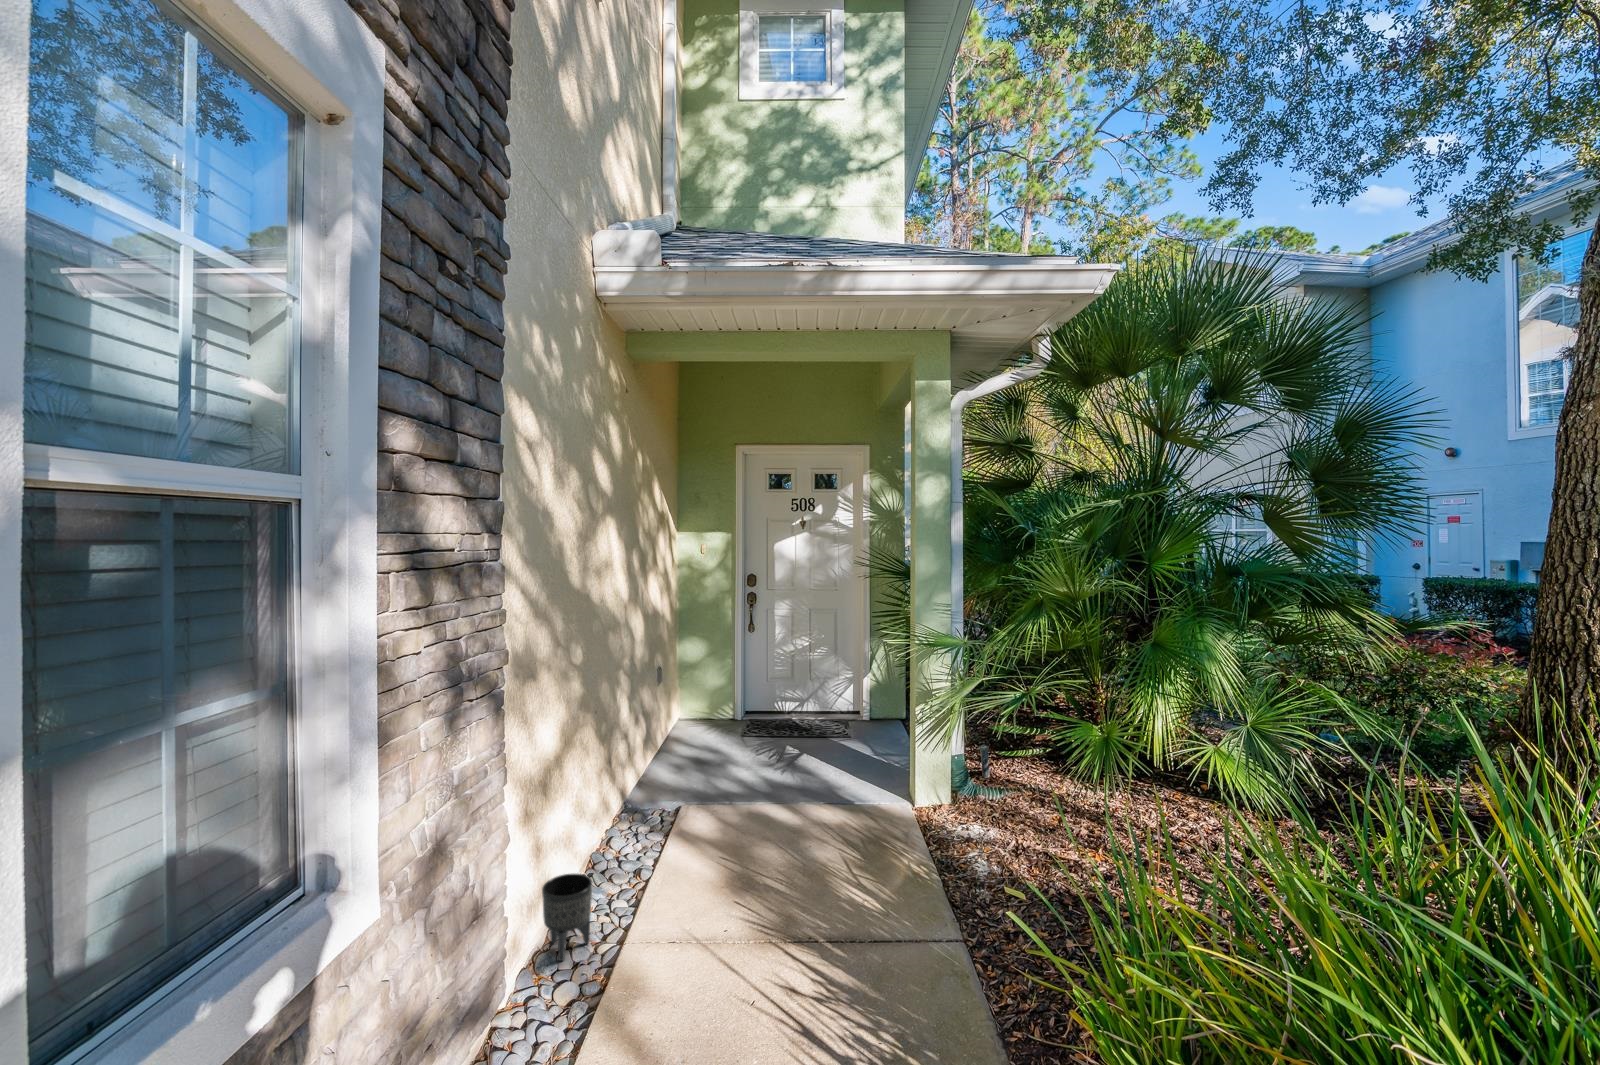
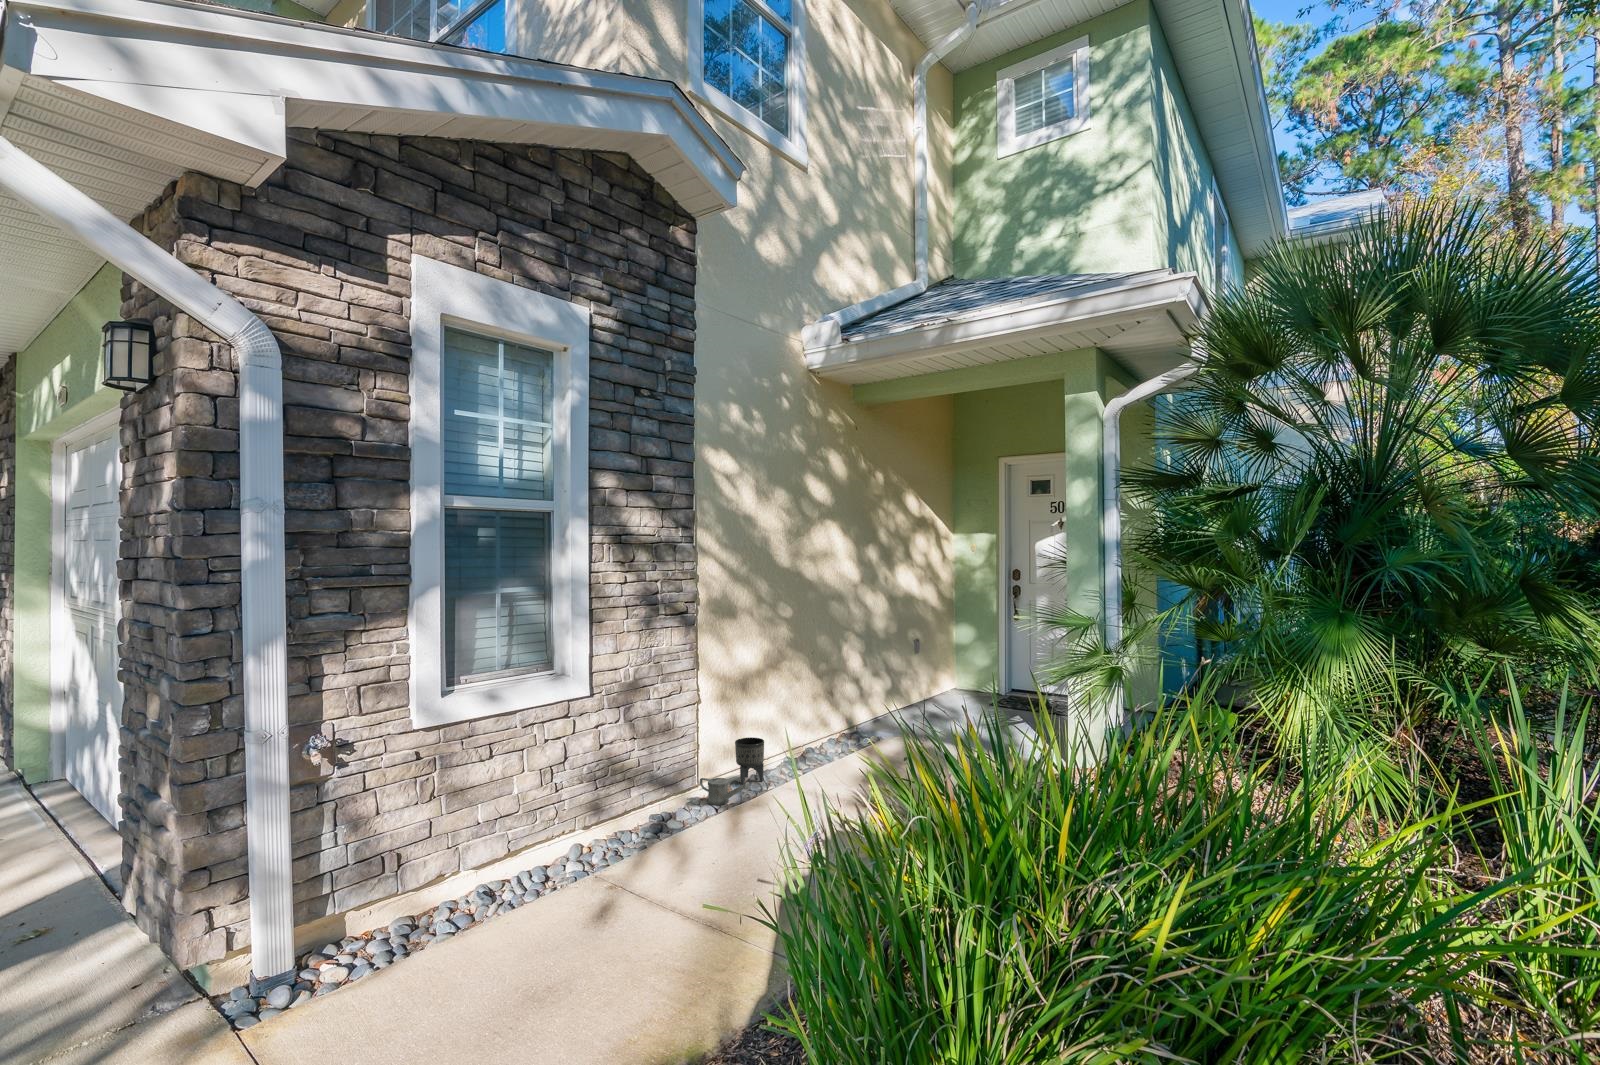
watering can: none [516,970,619,1031] -> present [700,778,749,805]

